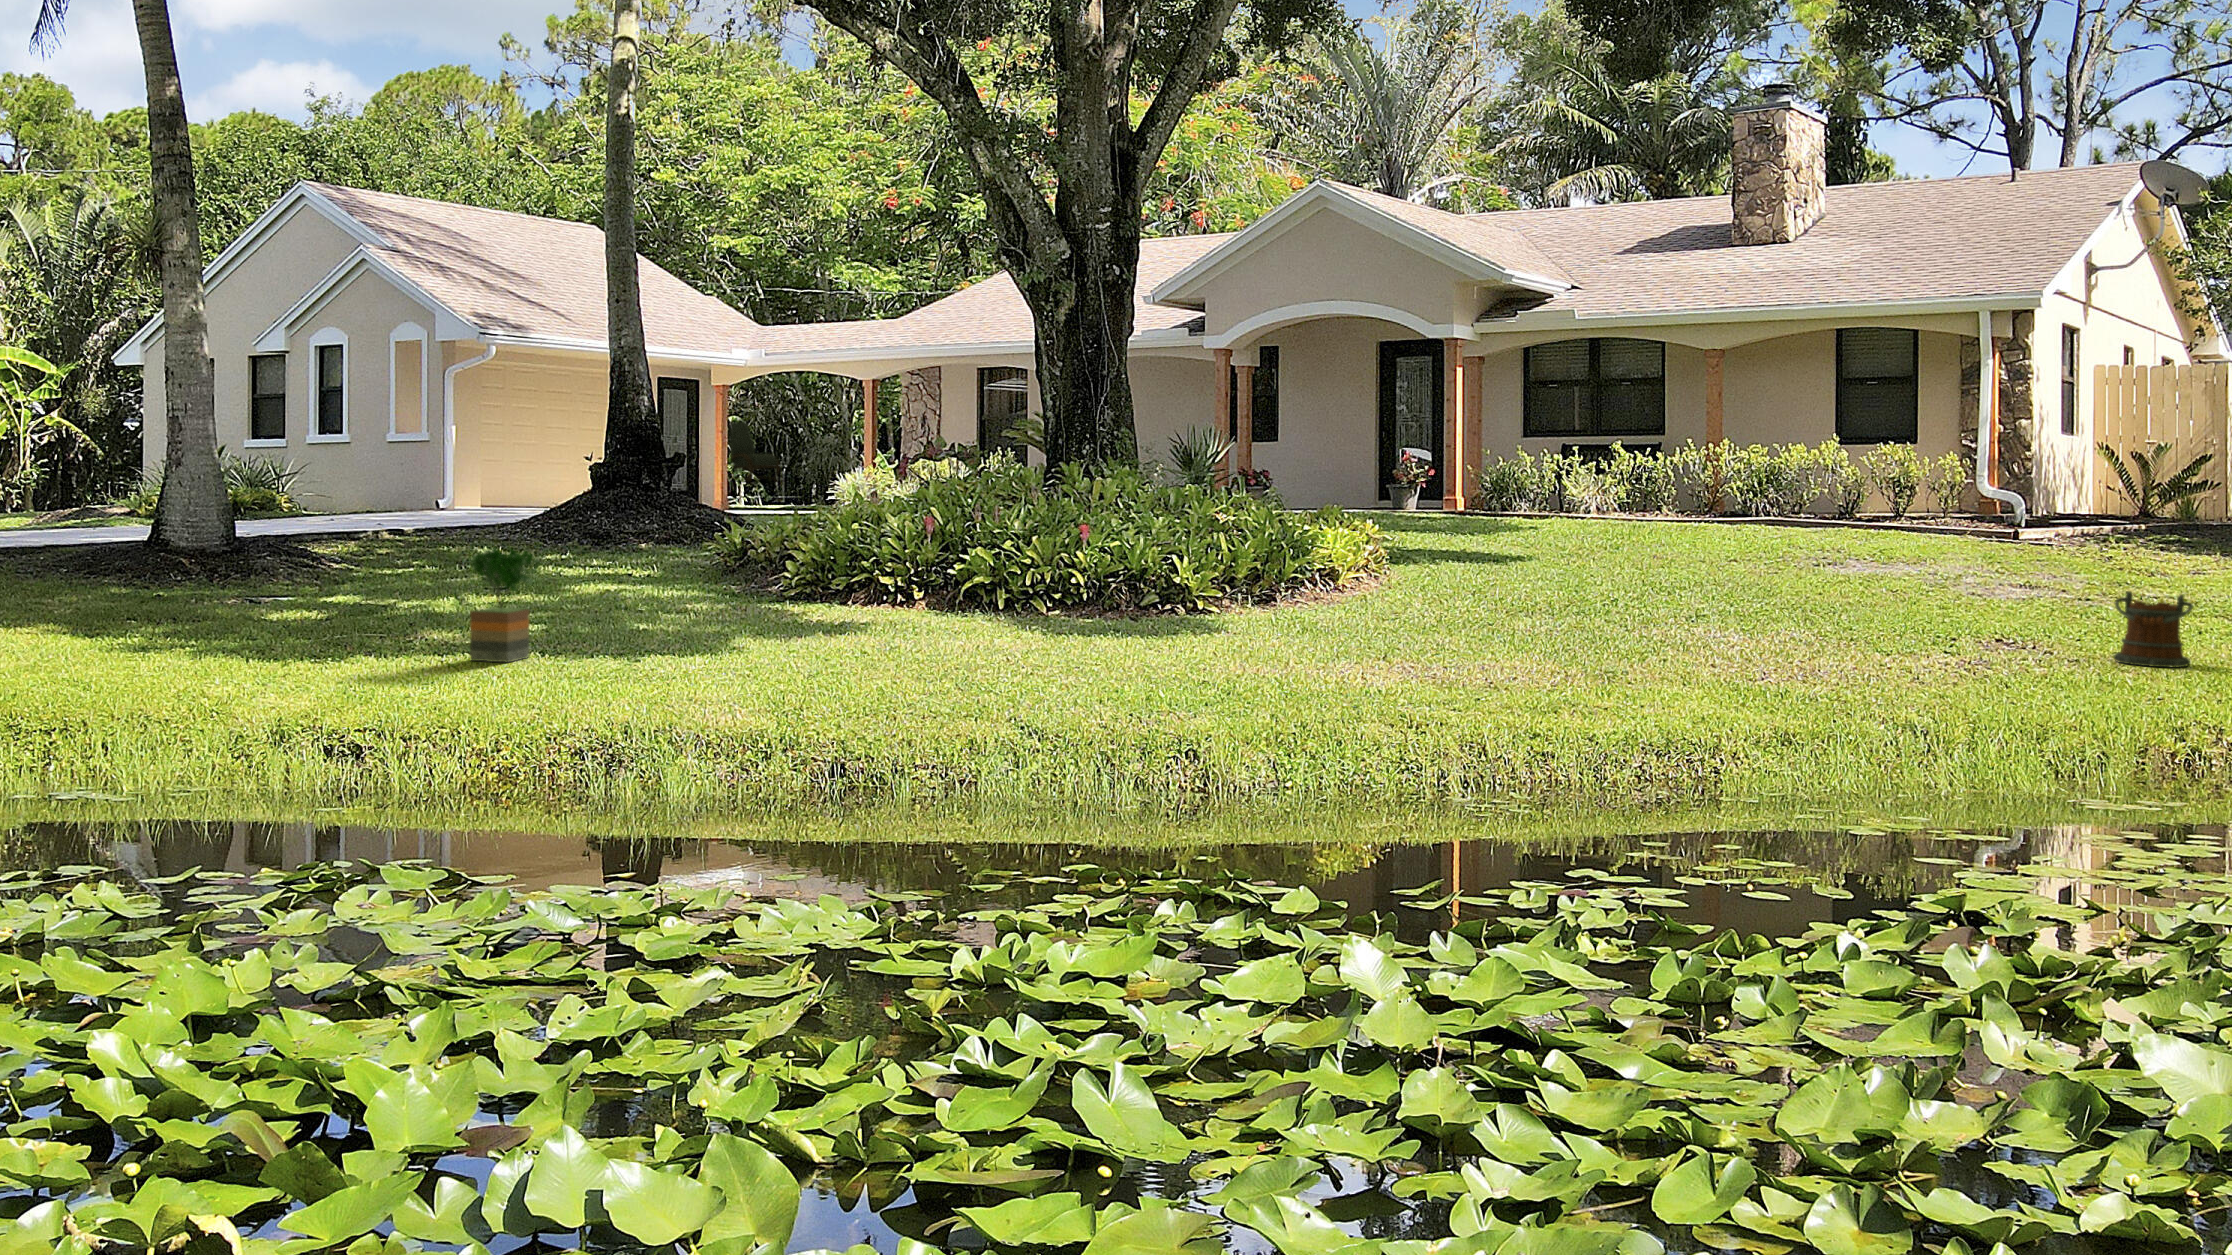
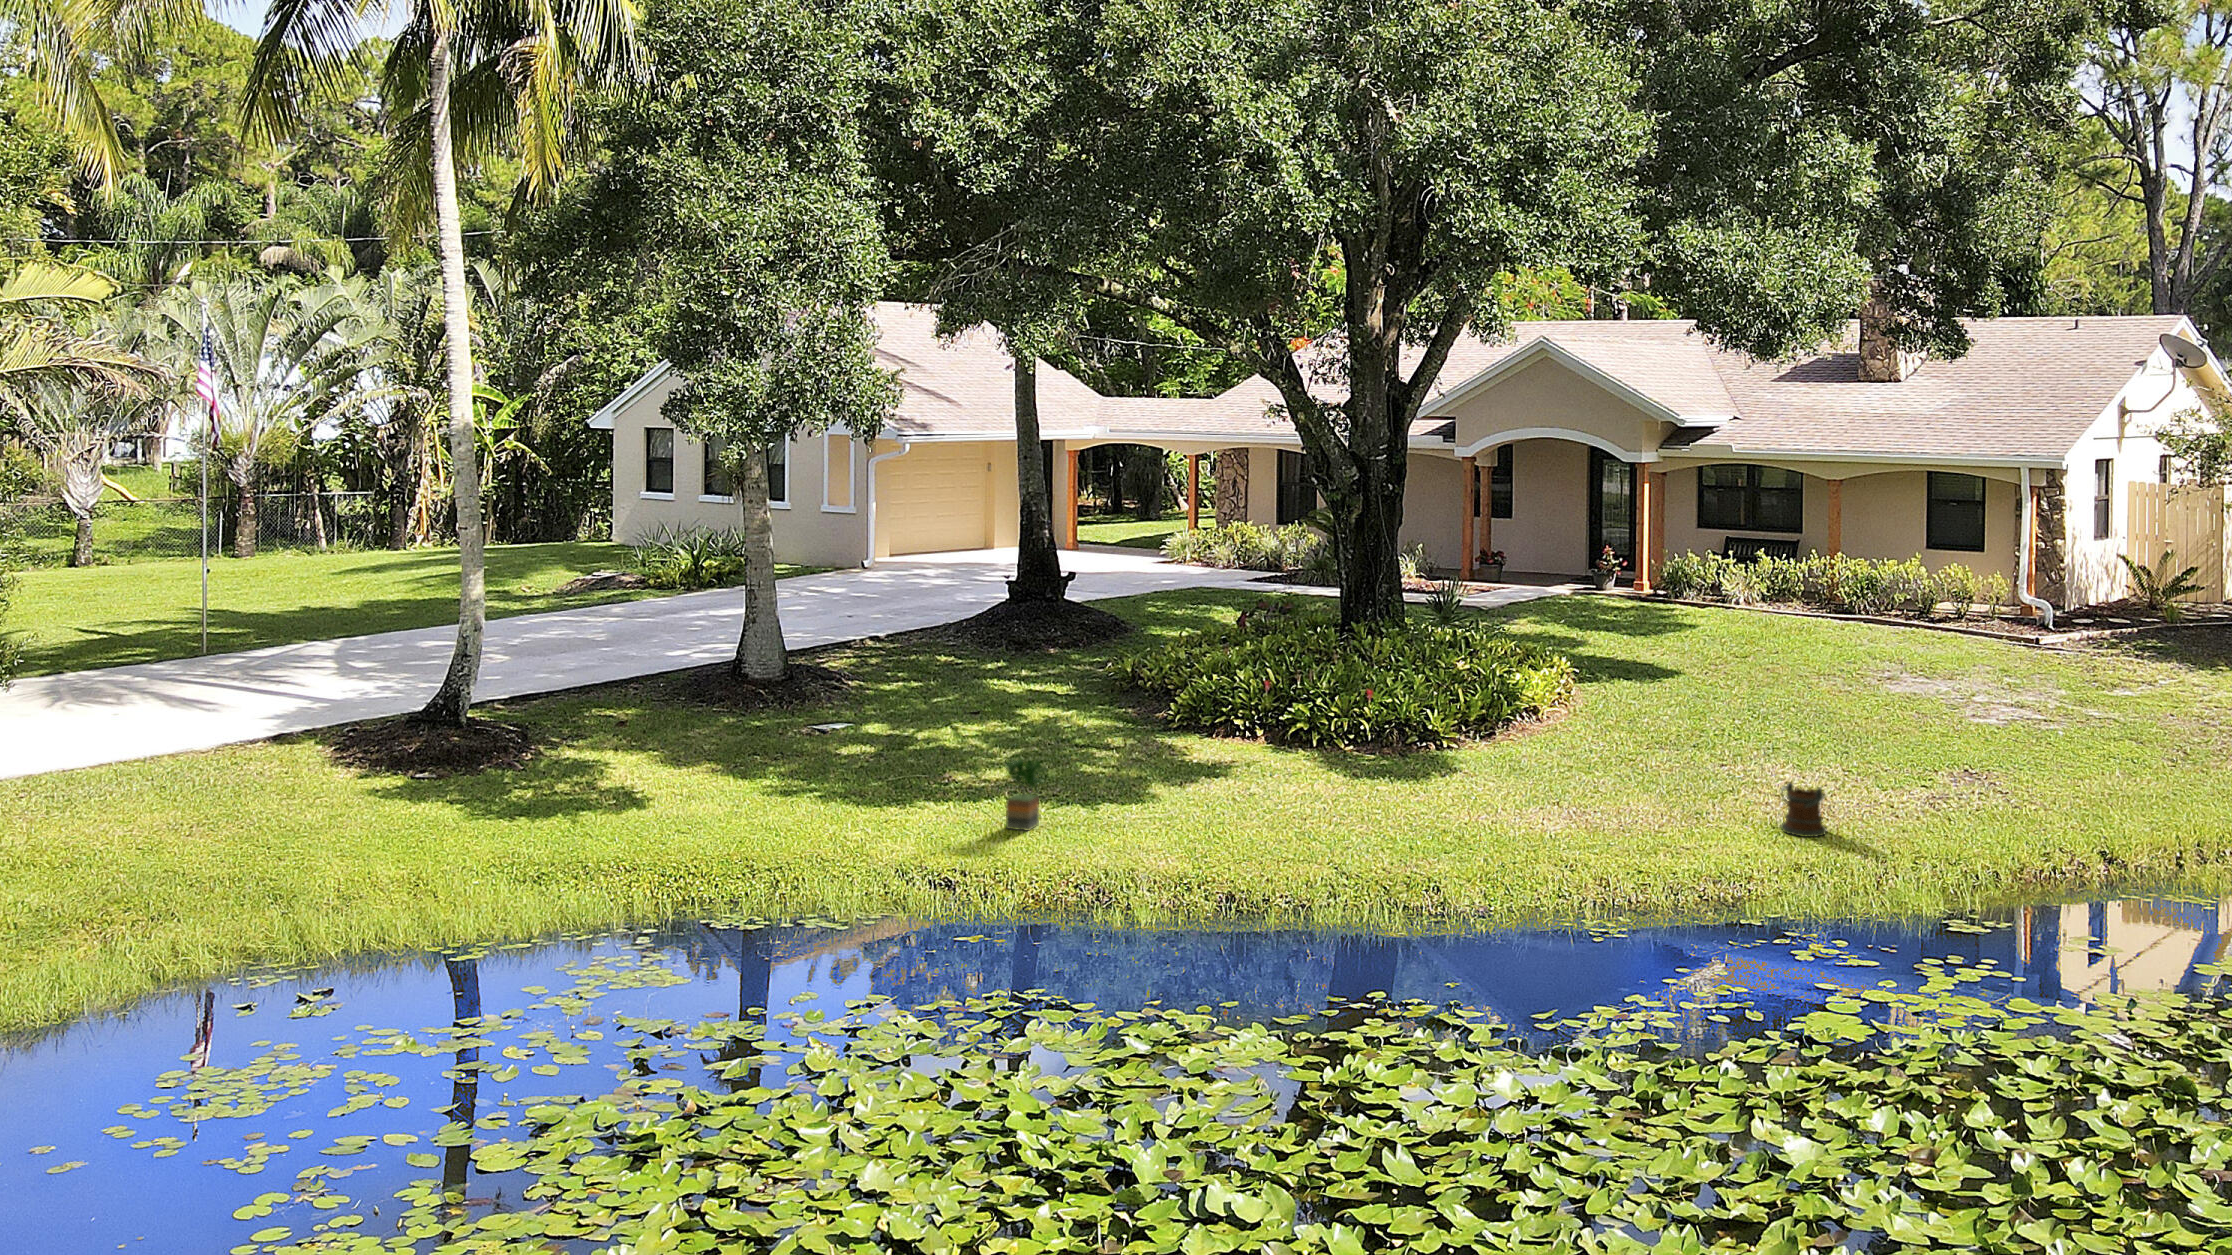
lounge chair: present [730,422,780,482] -> none [1070,497,1119,547]
bucket: present [2113,591,2193,667] -> present [1781,782,1826,837]

